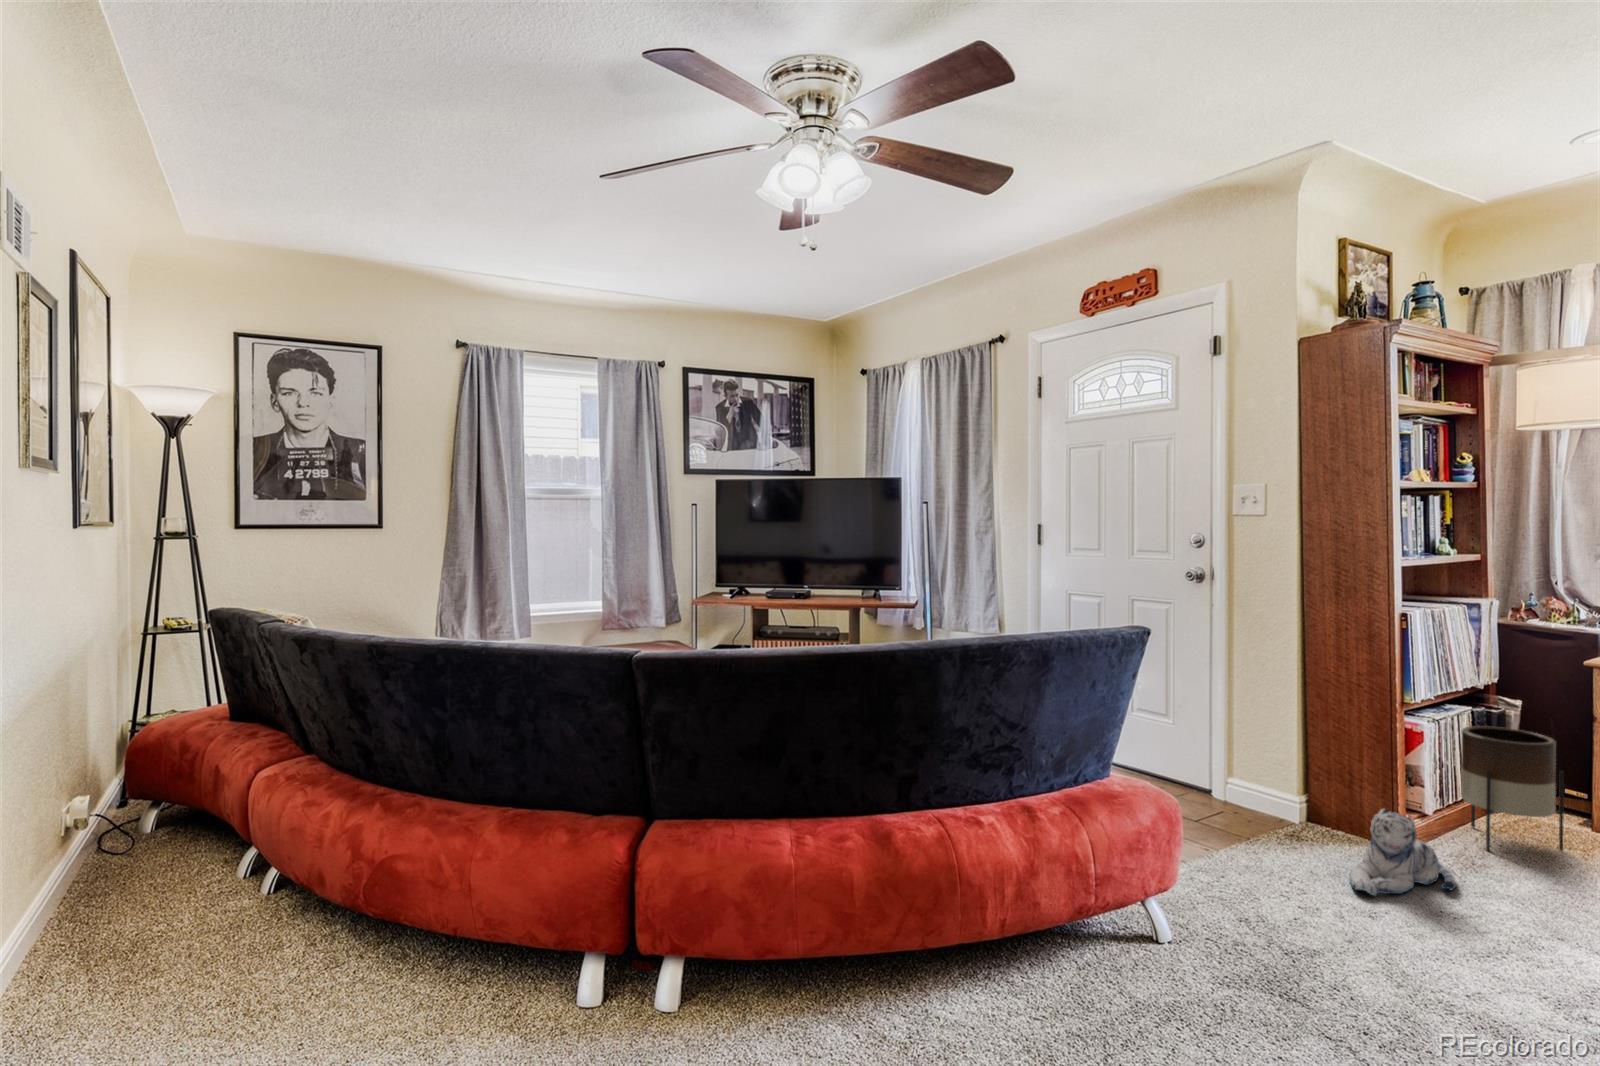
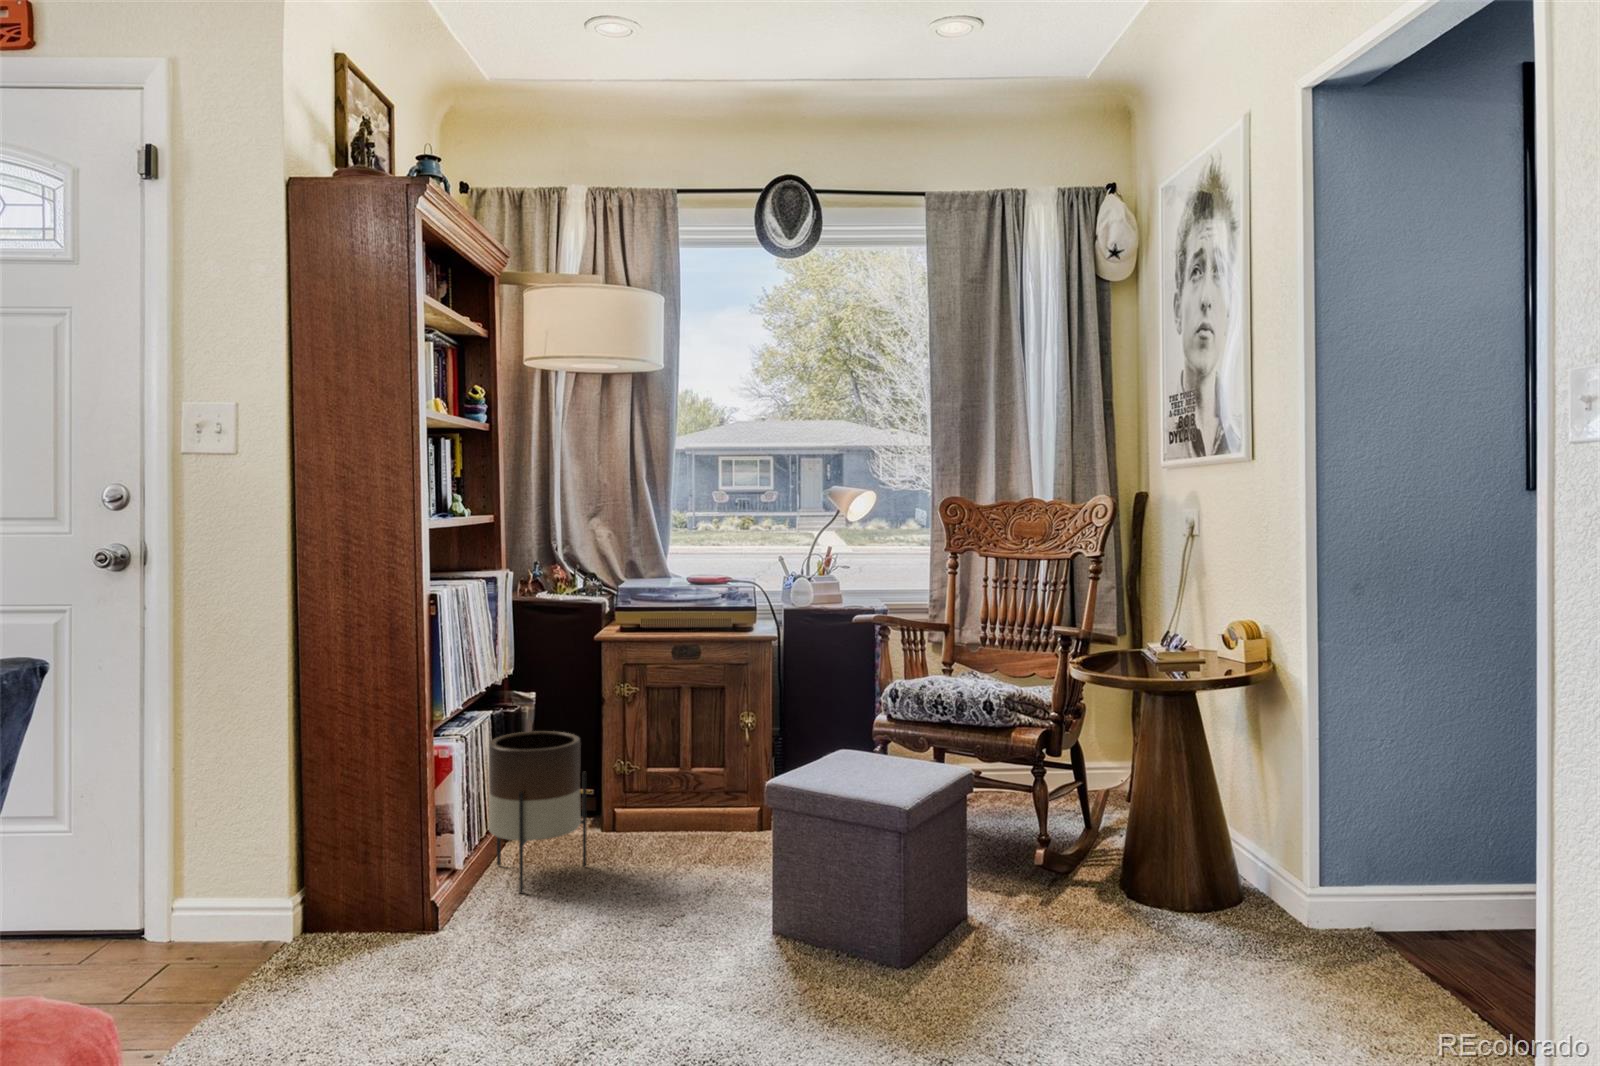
plush toy: present [1350,809,1456,896] -> none [382,885,505,1026]

